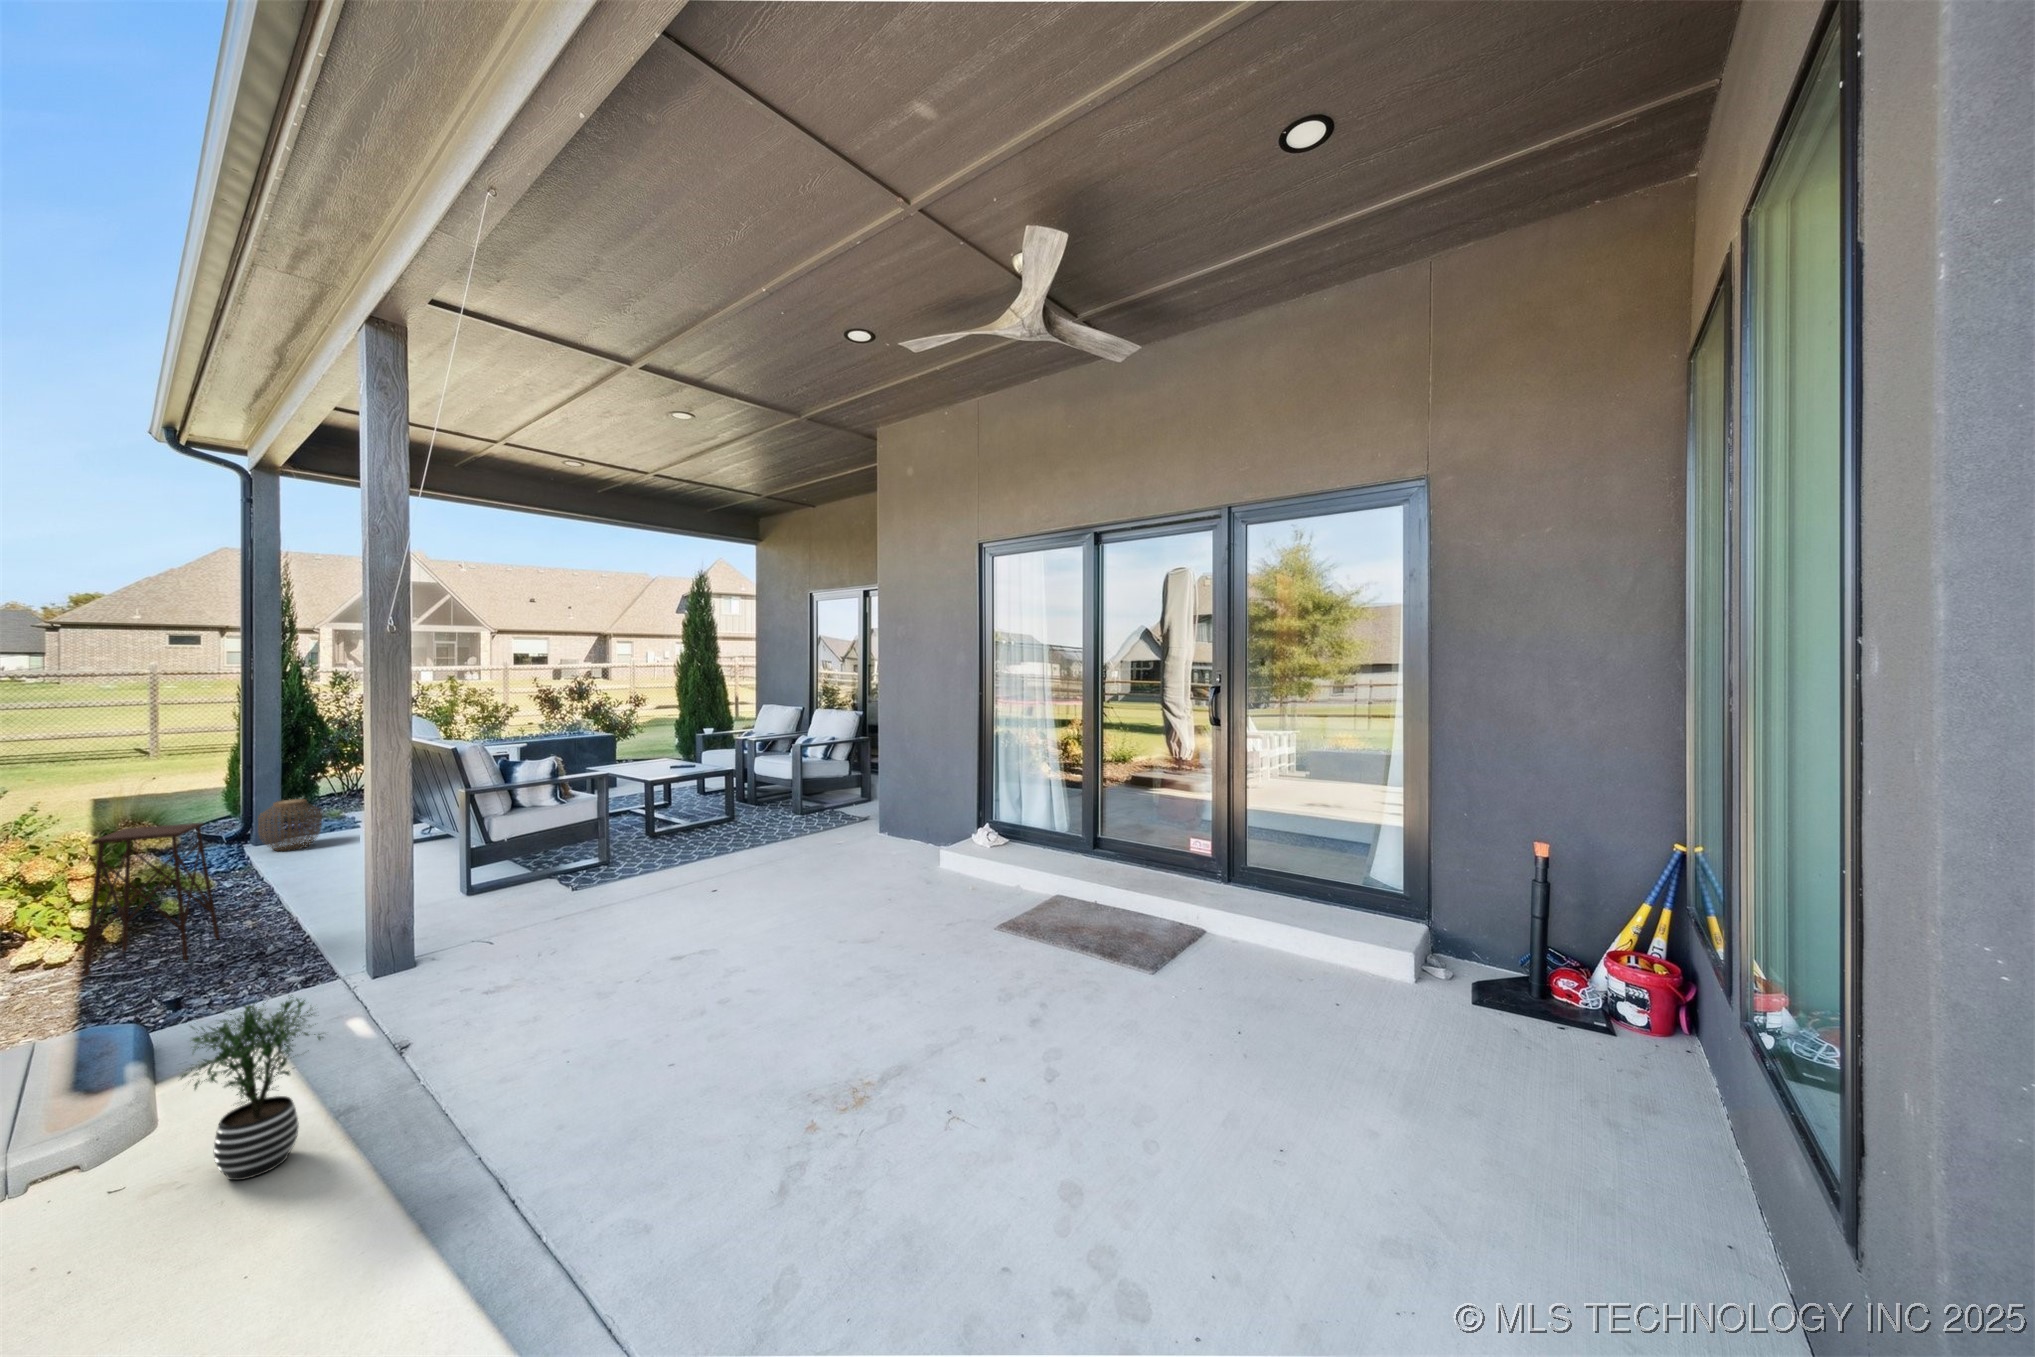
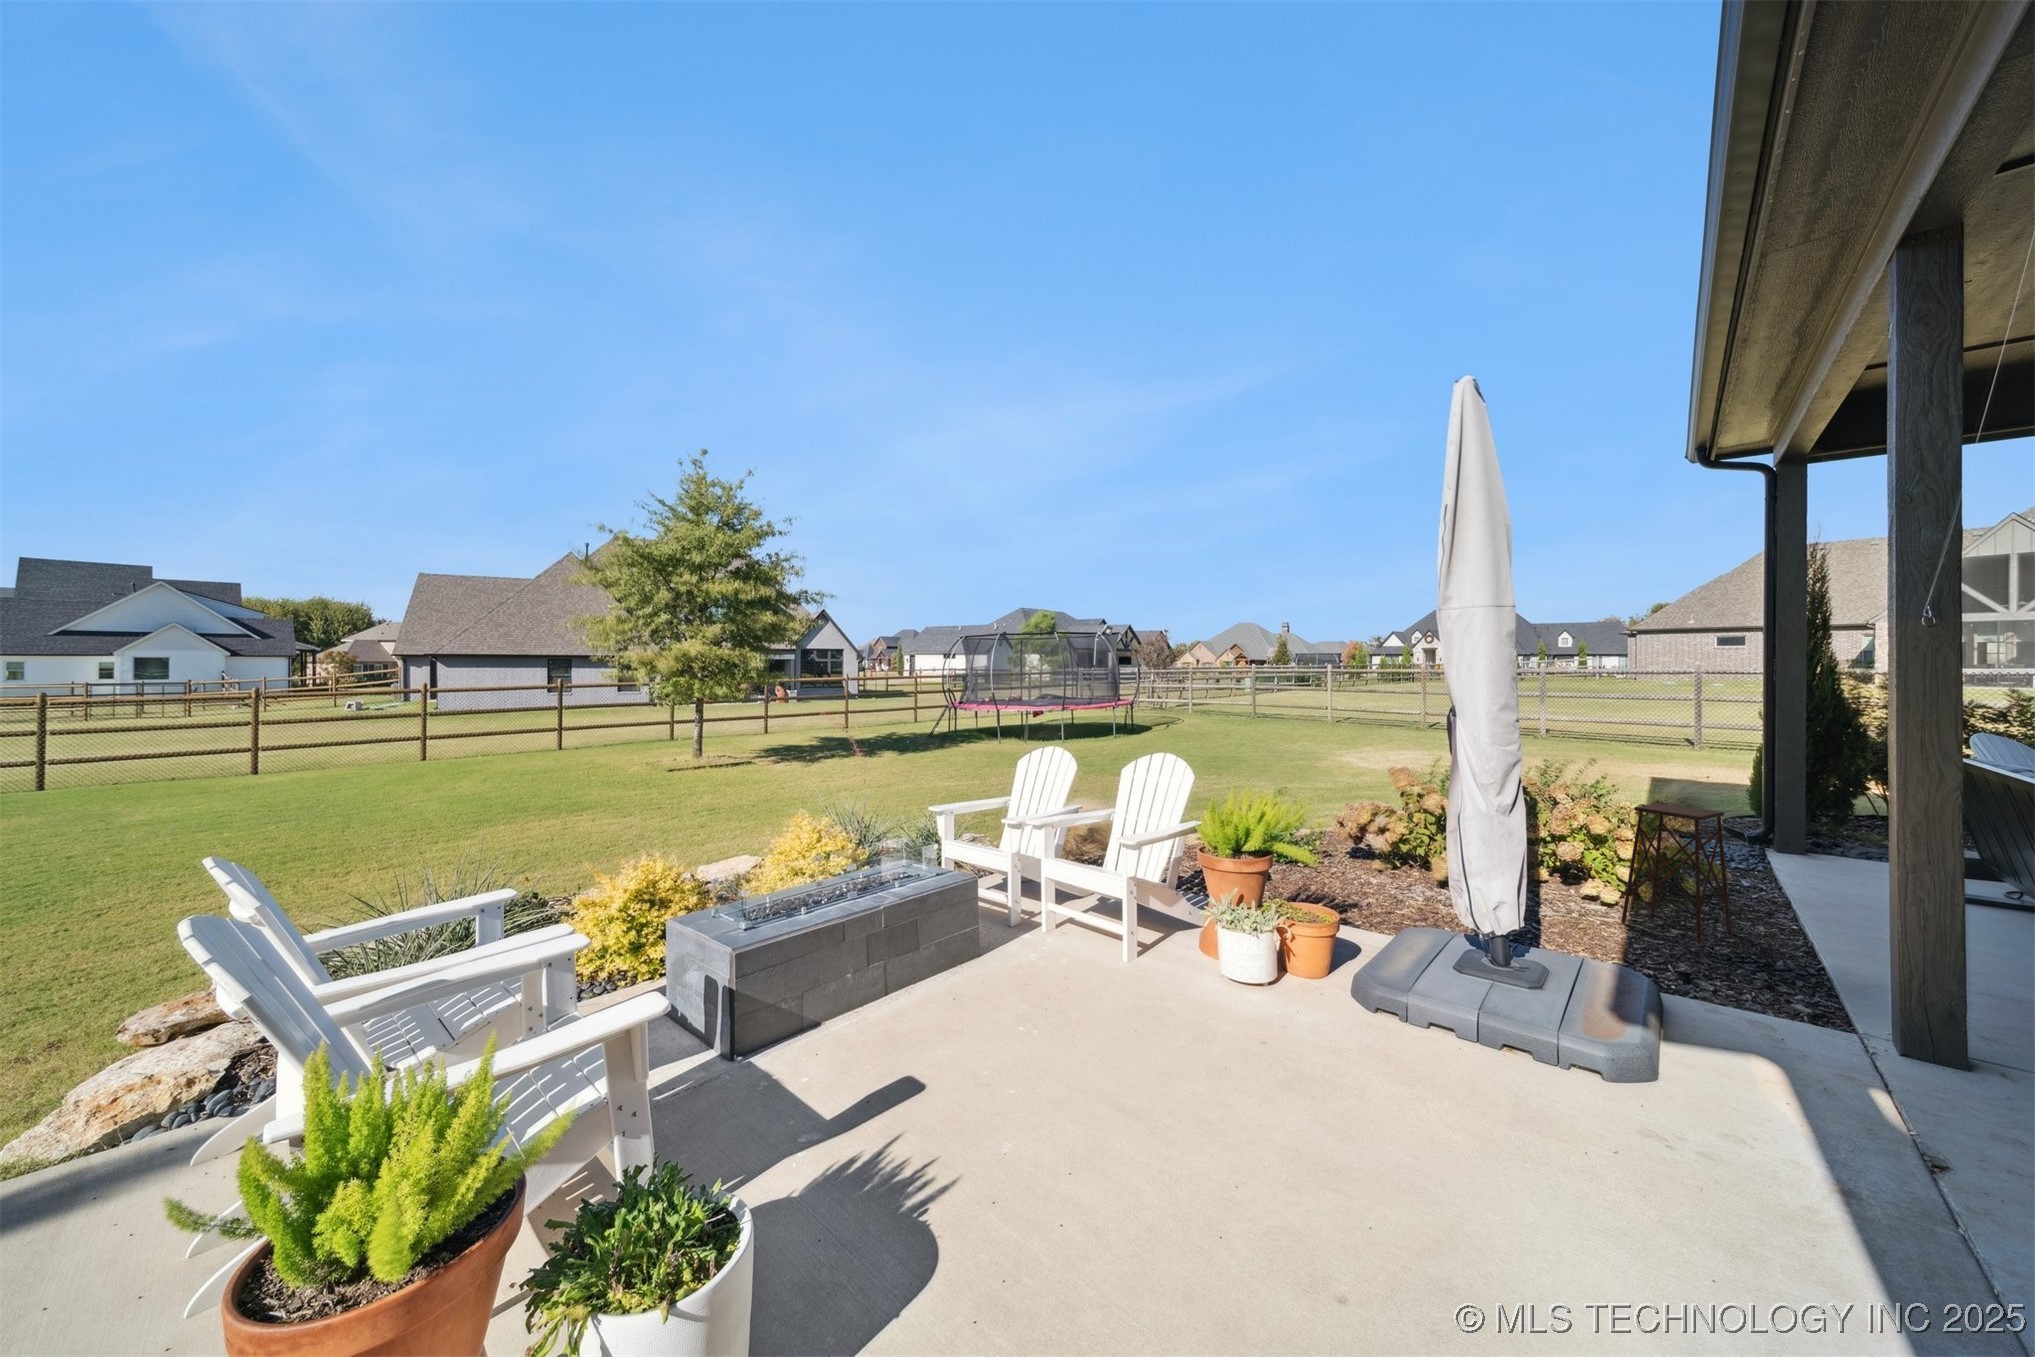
woven basket: present [258,799,322,851] -> none [1781,809,1853,867]
potted plant: present [180,996,322,1180] -> none [1669,1001,1831,1203]

